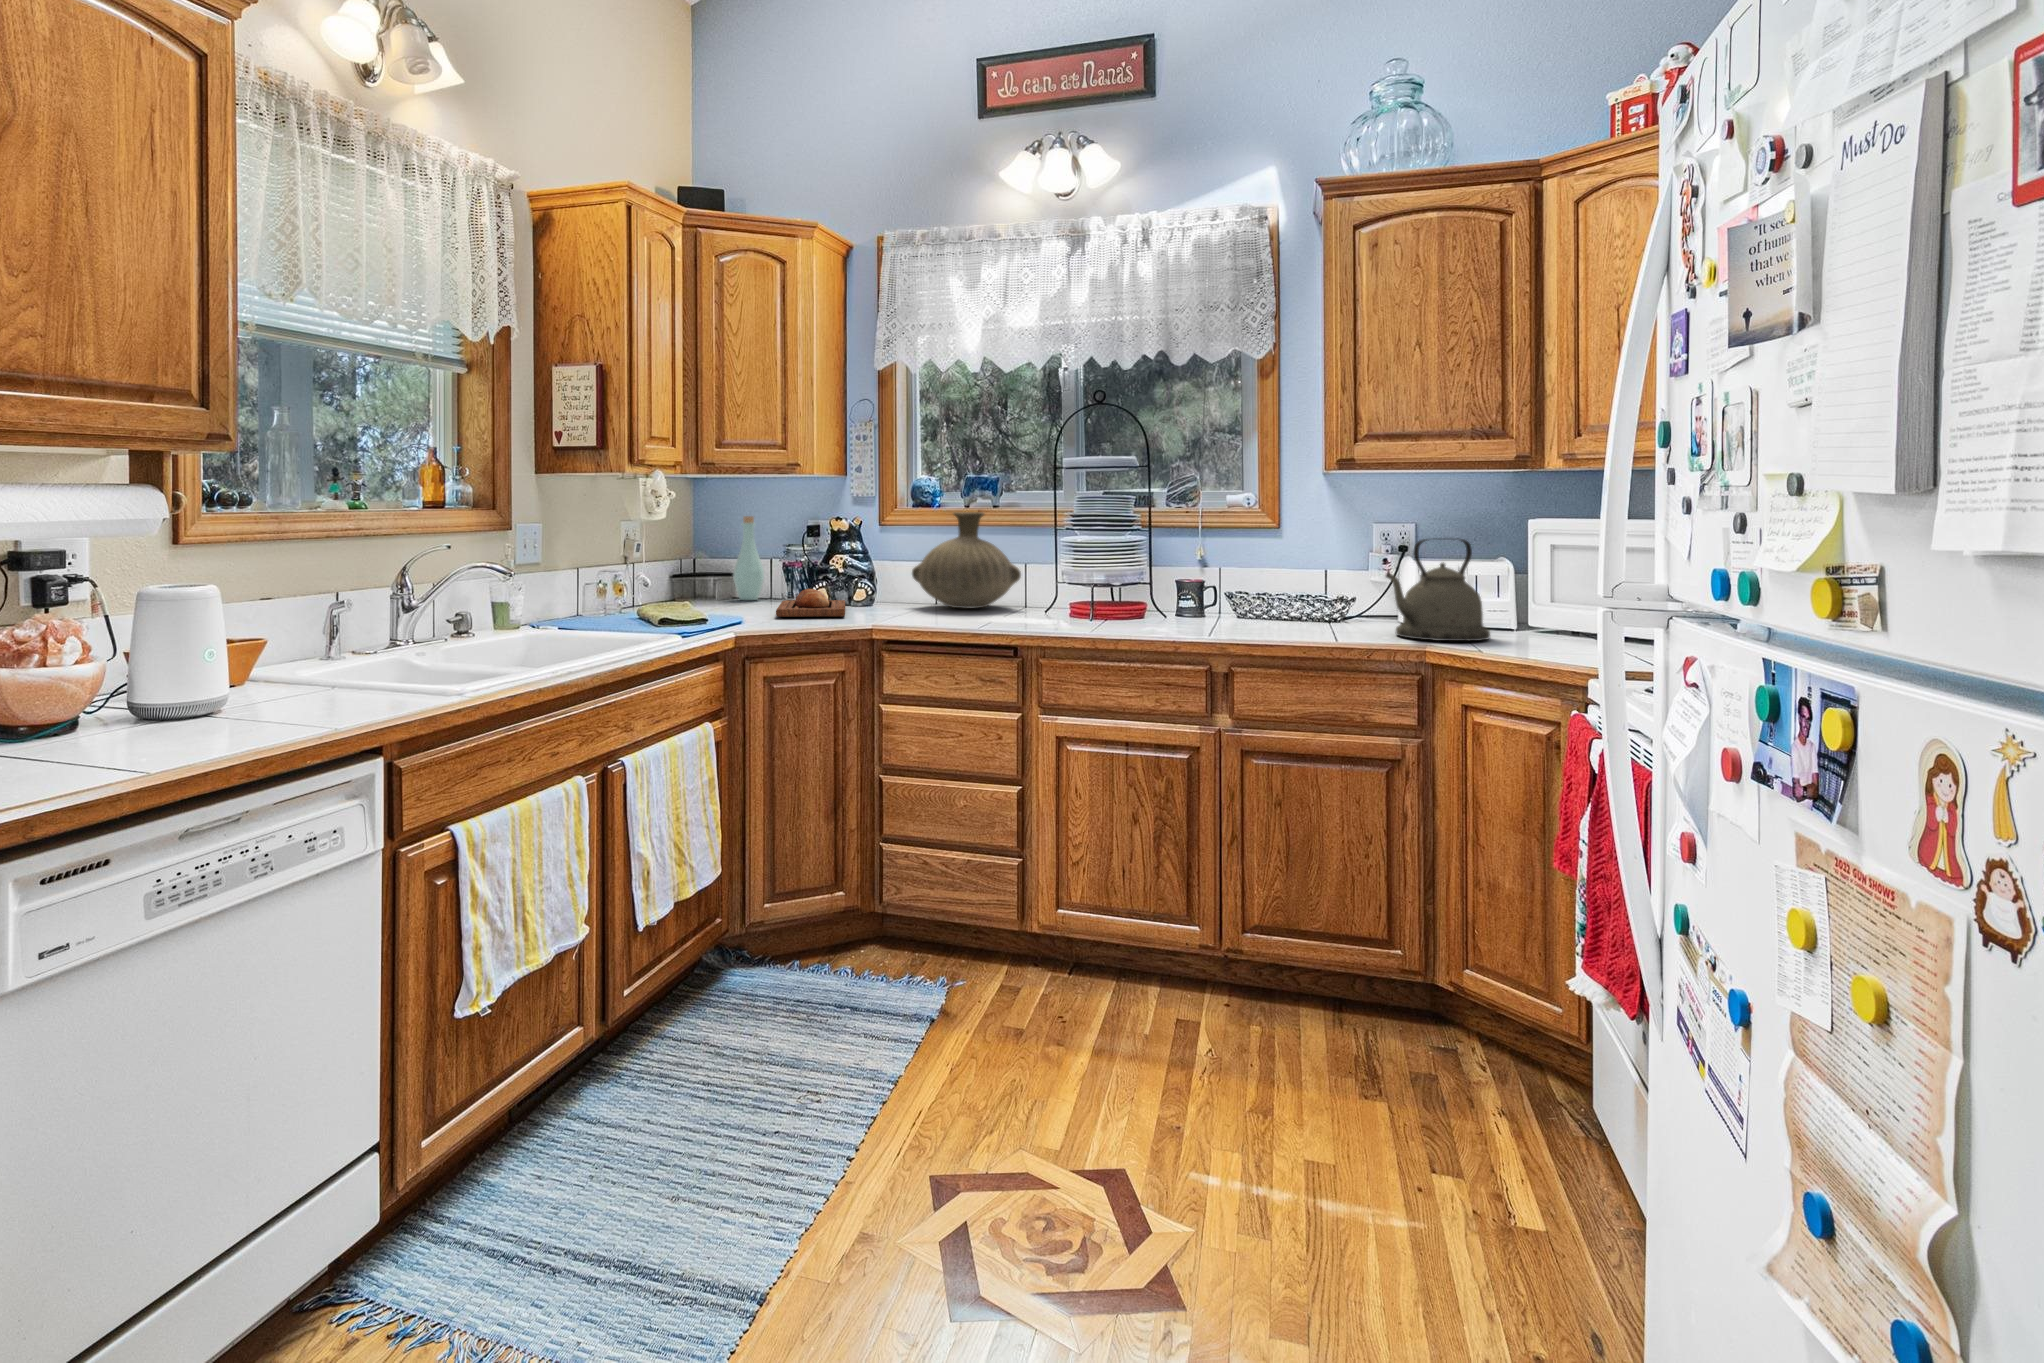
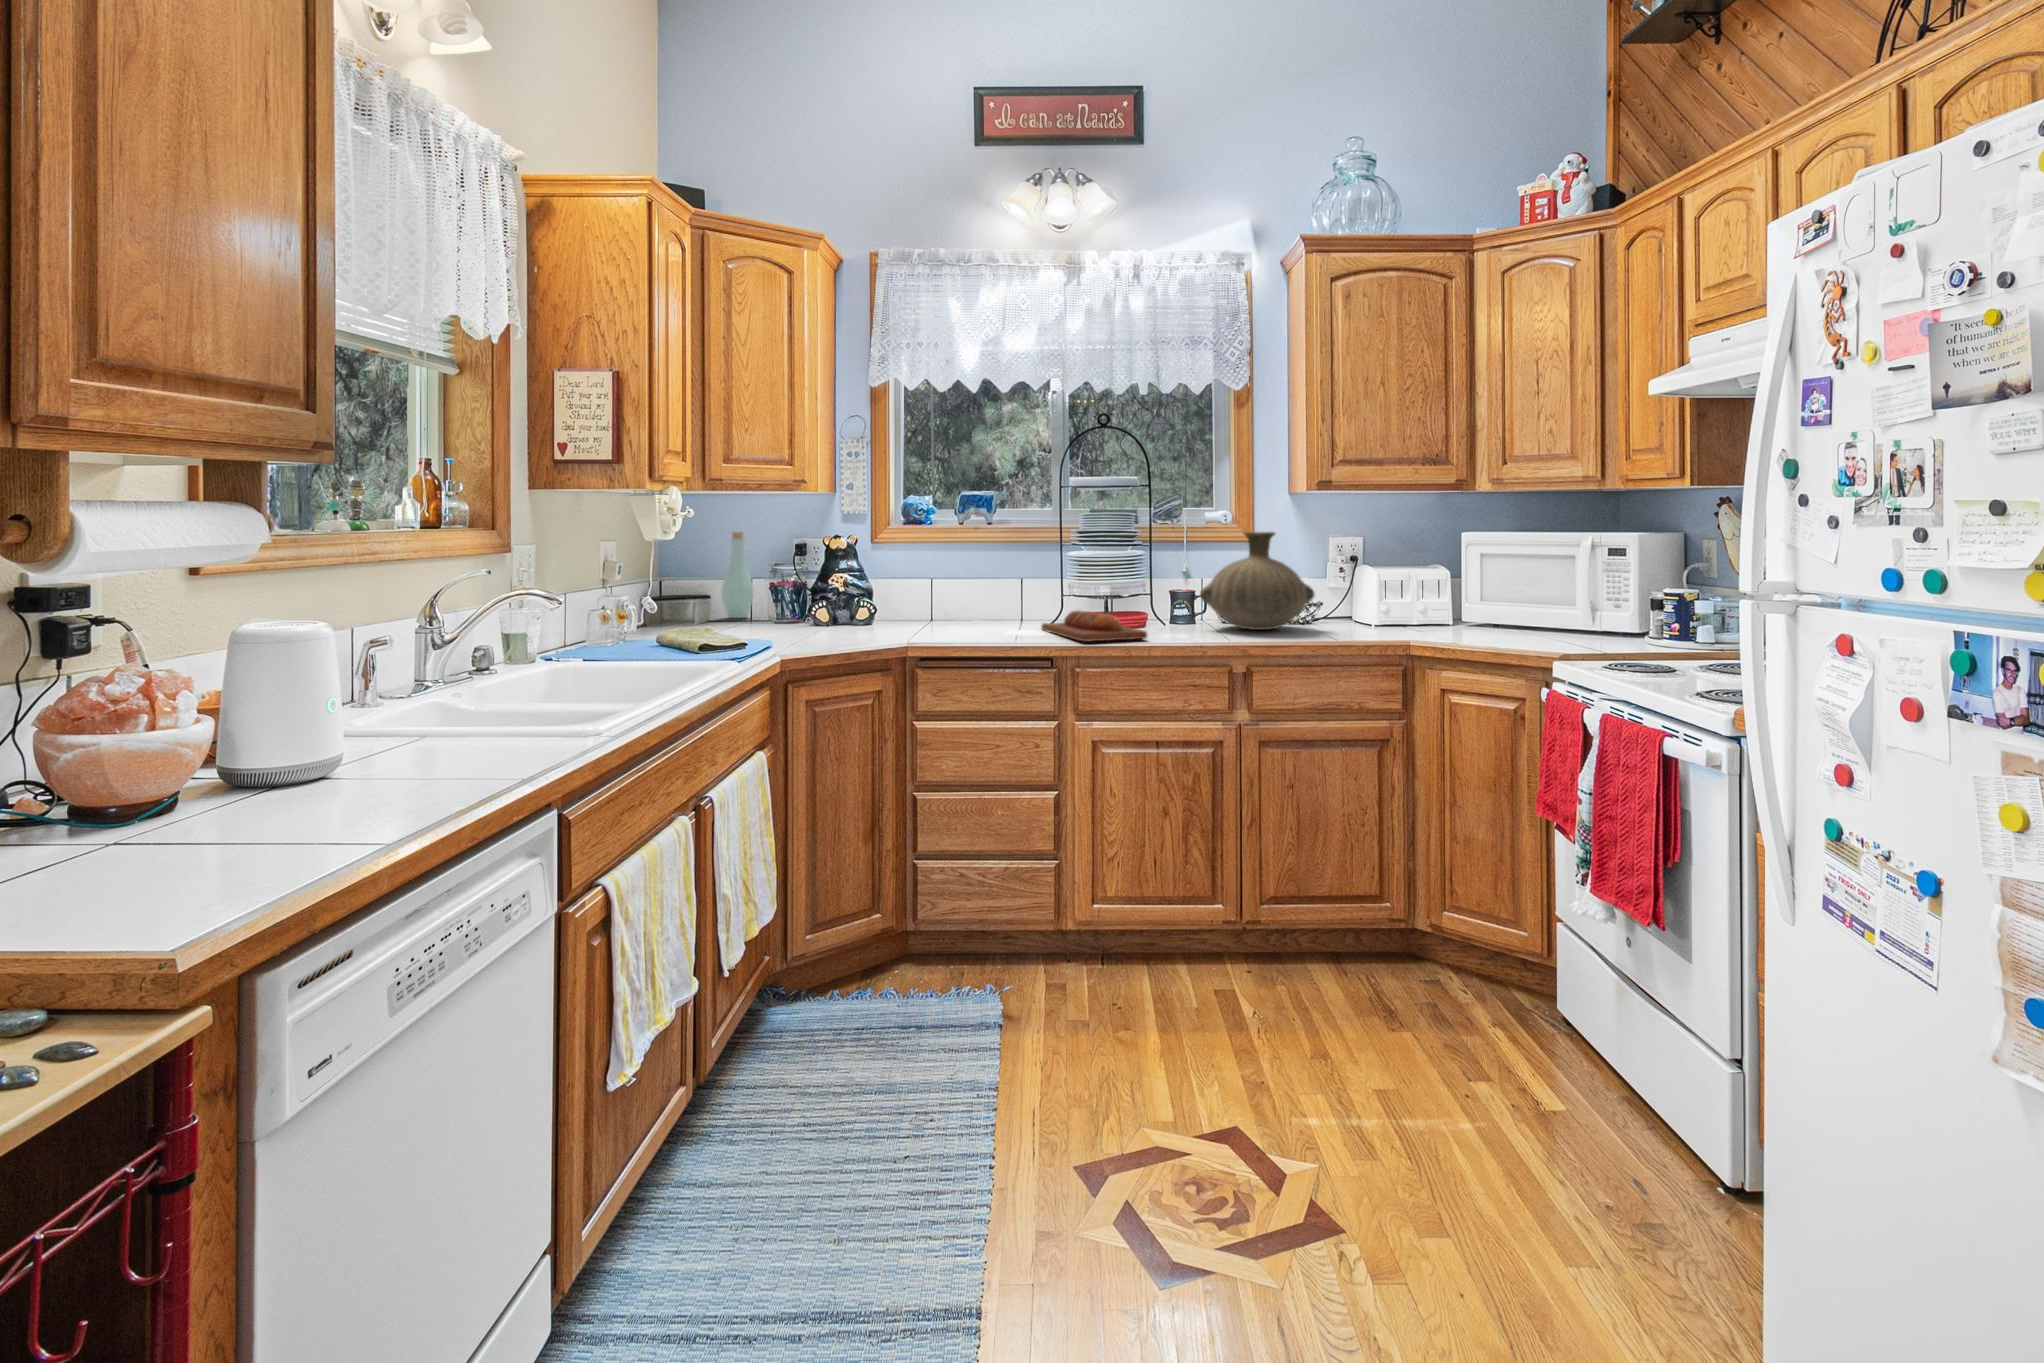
vase: present [912,512,1021,608] -> present [1200,532,1314,630]
kettle: present [1386,538,1490,641] -> none [1368,550,1444,637]
bread loaf: present [776,589,845,617] -> present [1041,610,1148,642]

